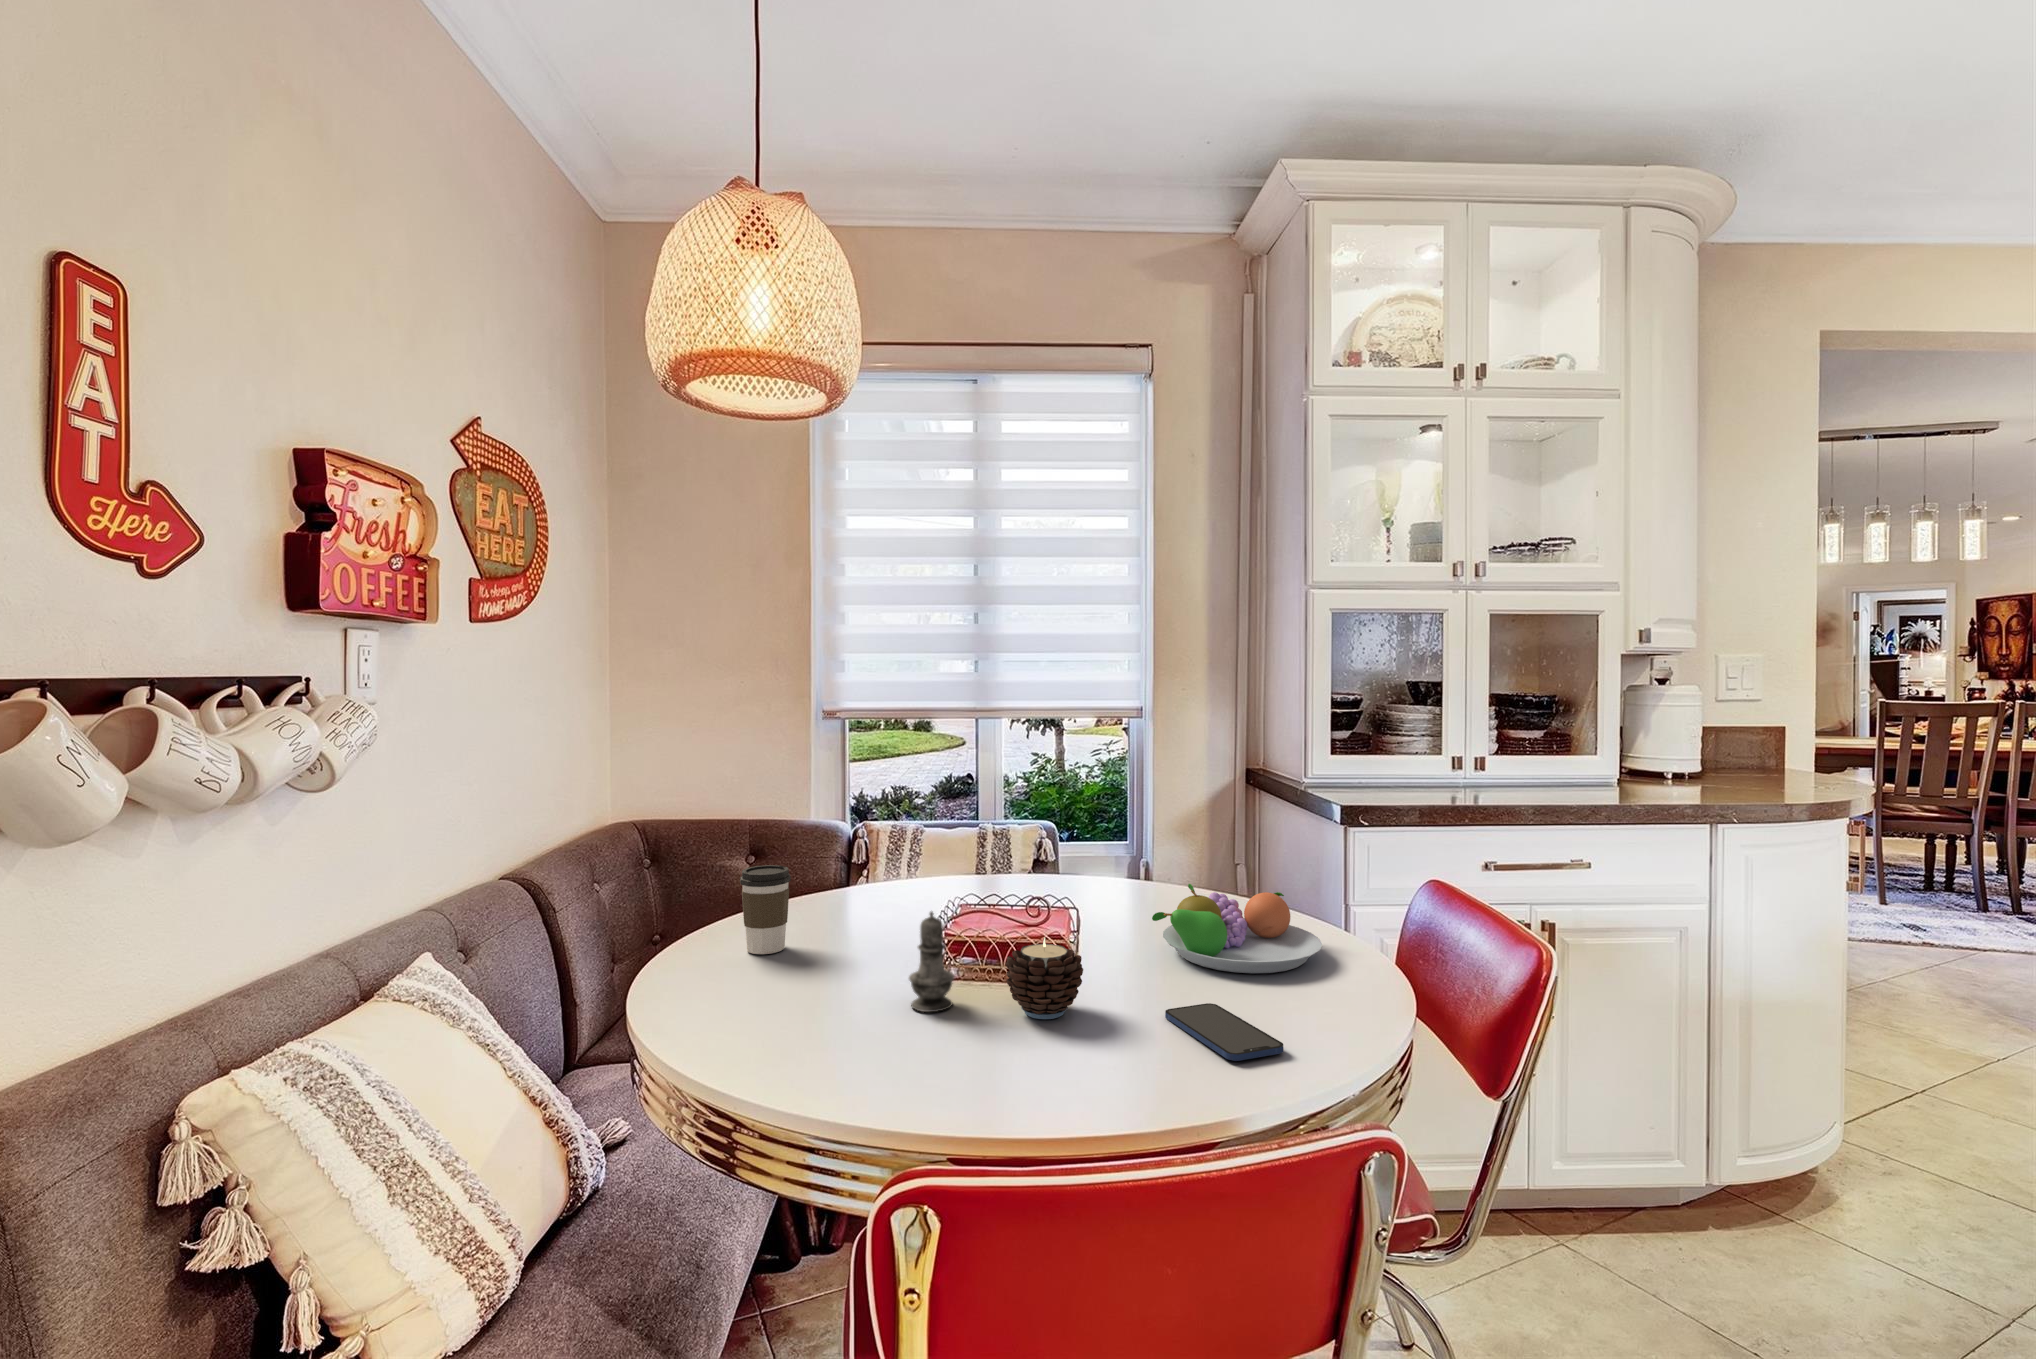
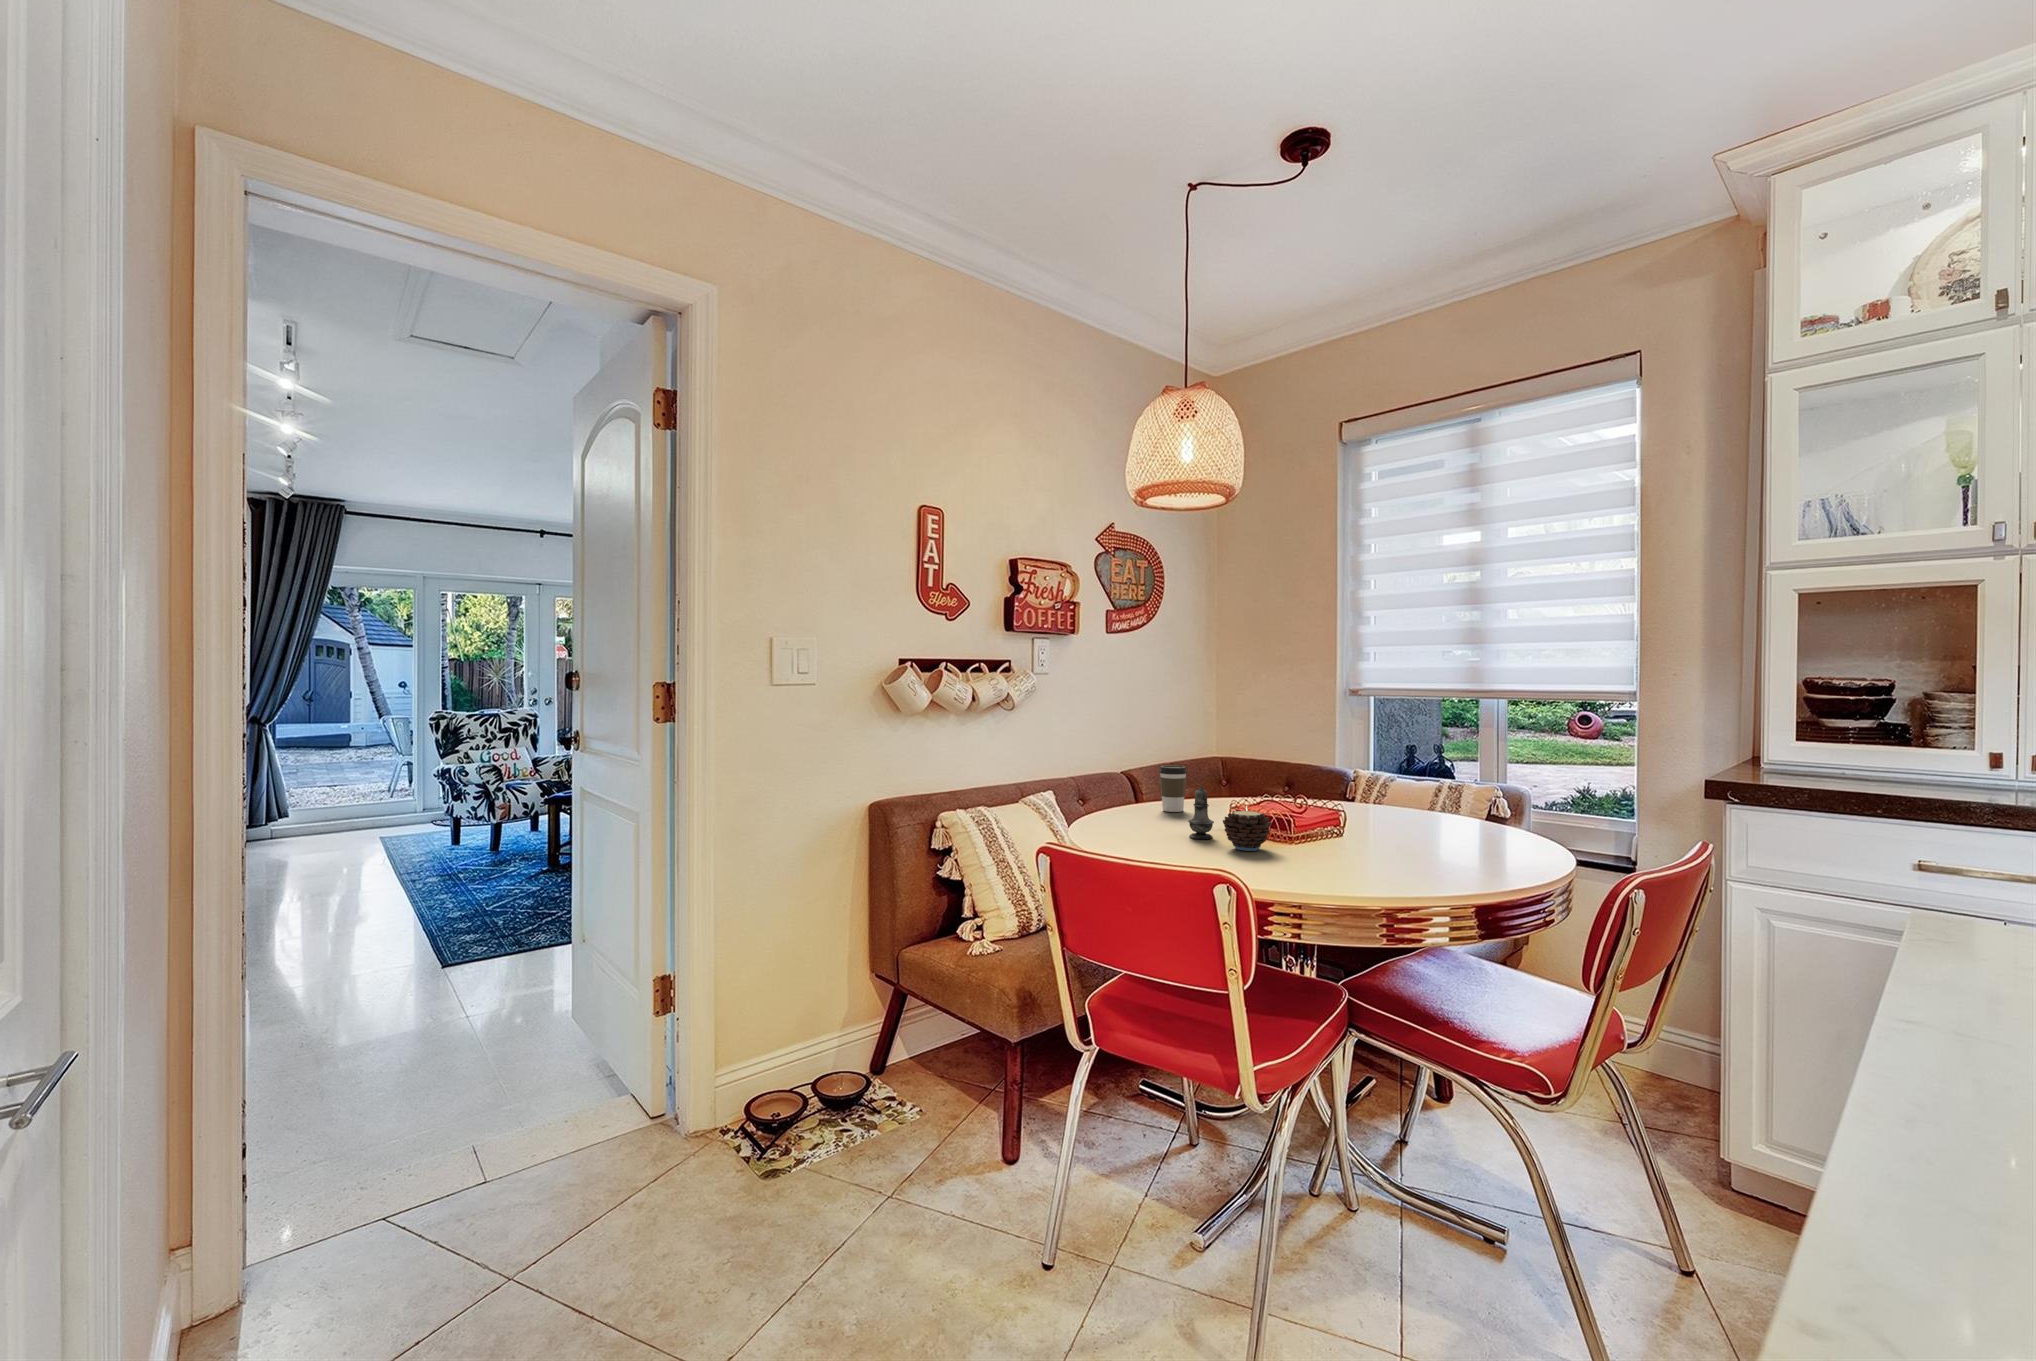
fruit bowl: present [1152,884,1322,973] -> none [1364,805,1500,866]
smartphone: present [1165,1003,1283,1061] -> none [1290,858,1343,880]

